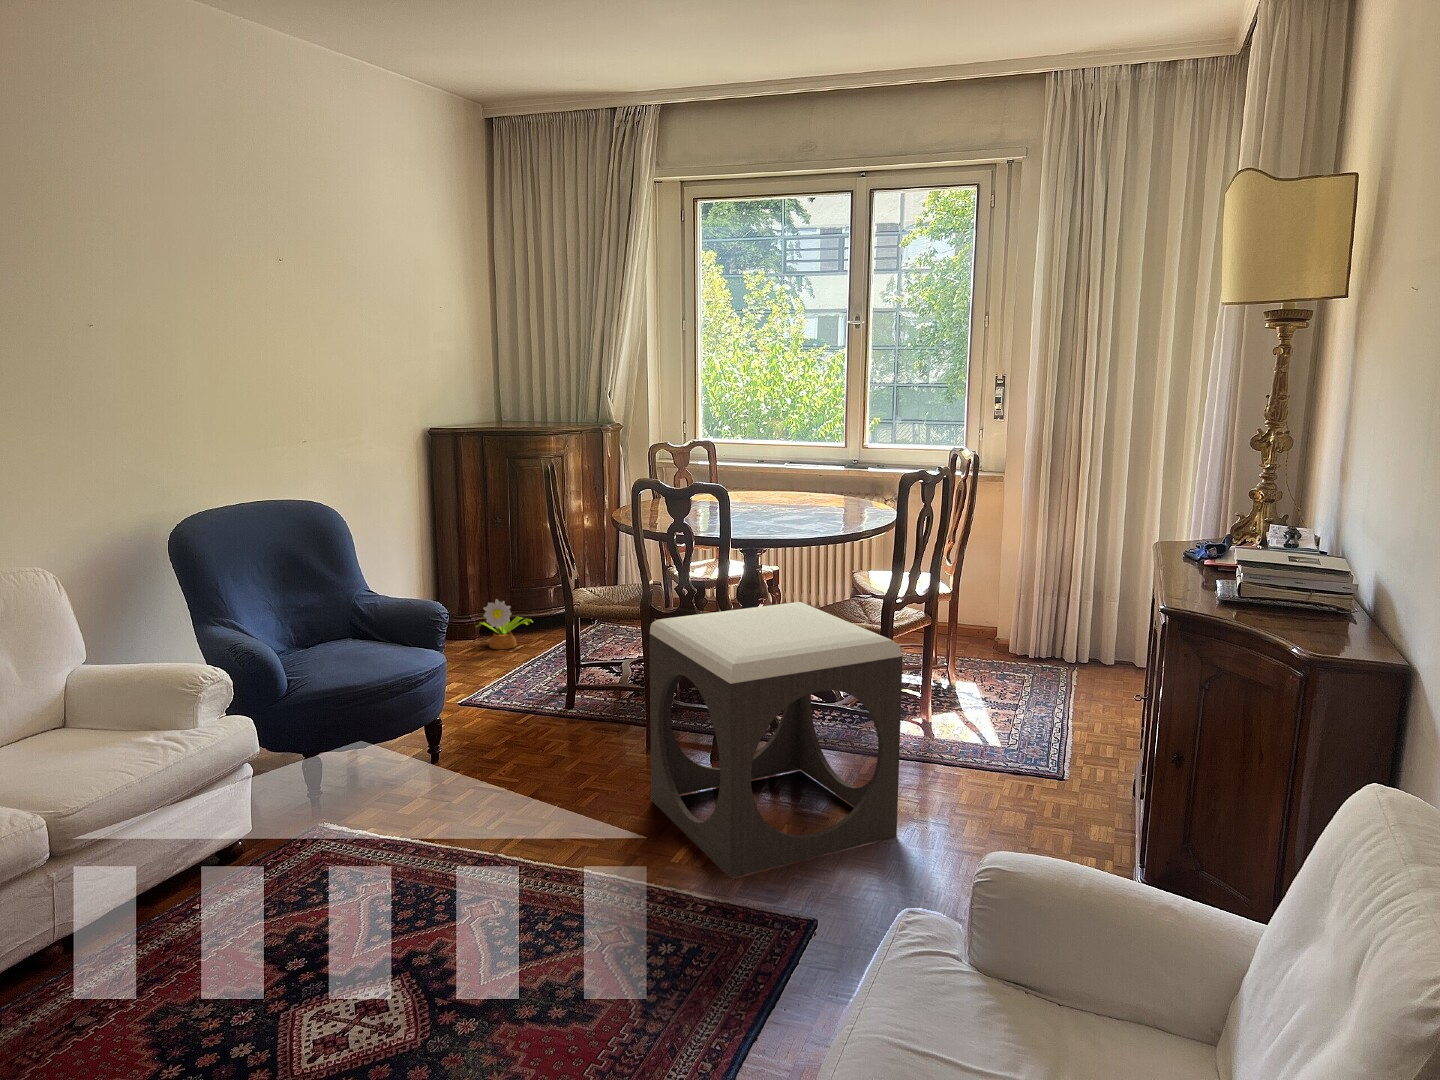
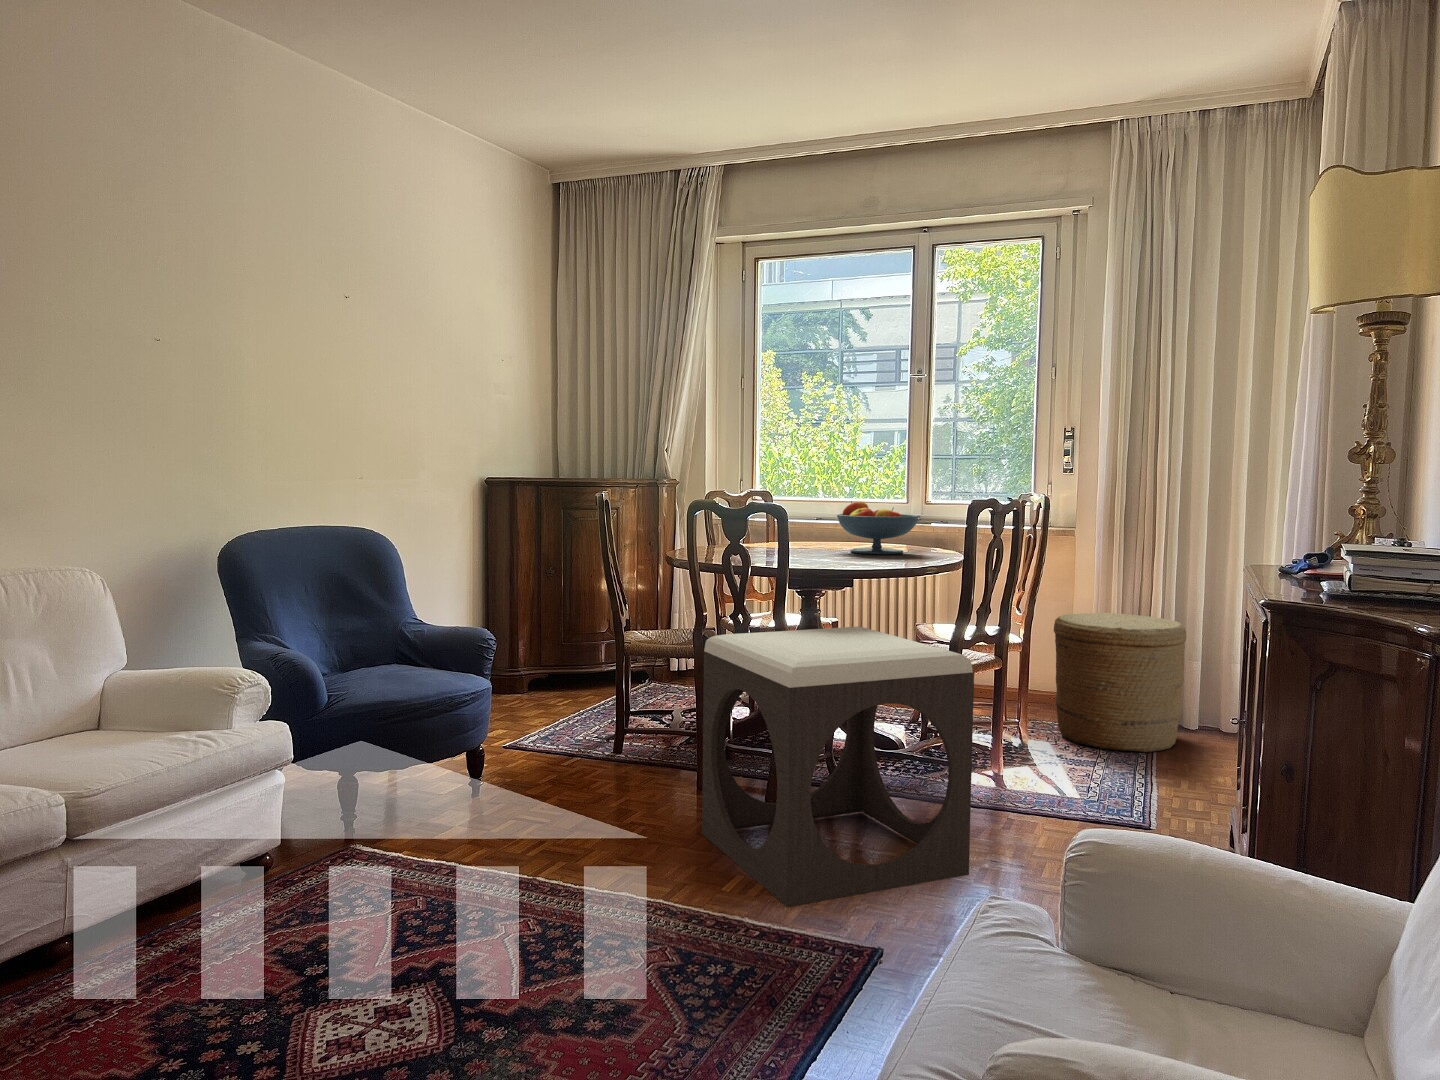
fruit bowl: none [776,460,855,514] -> present [837,501,919,554]
basket: none [982,558,1105,693] -> present [1054,613,1186,752]
decorative plant: present [476,599,533,649] -> none [524,649,584,702]

